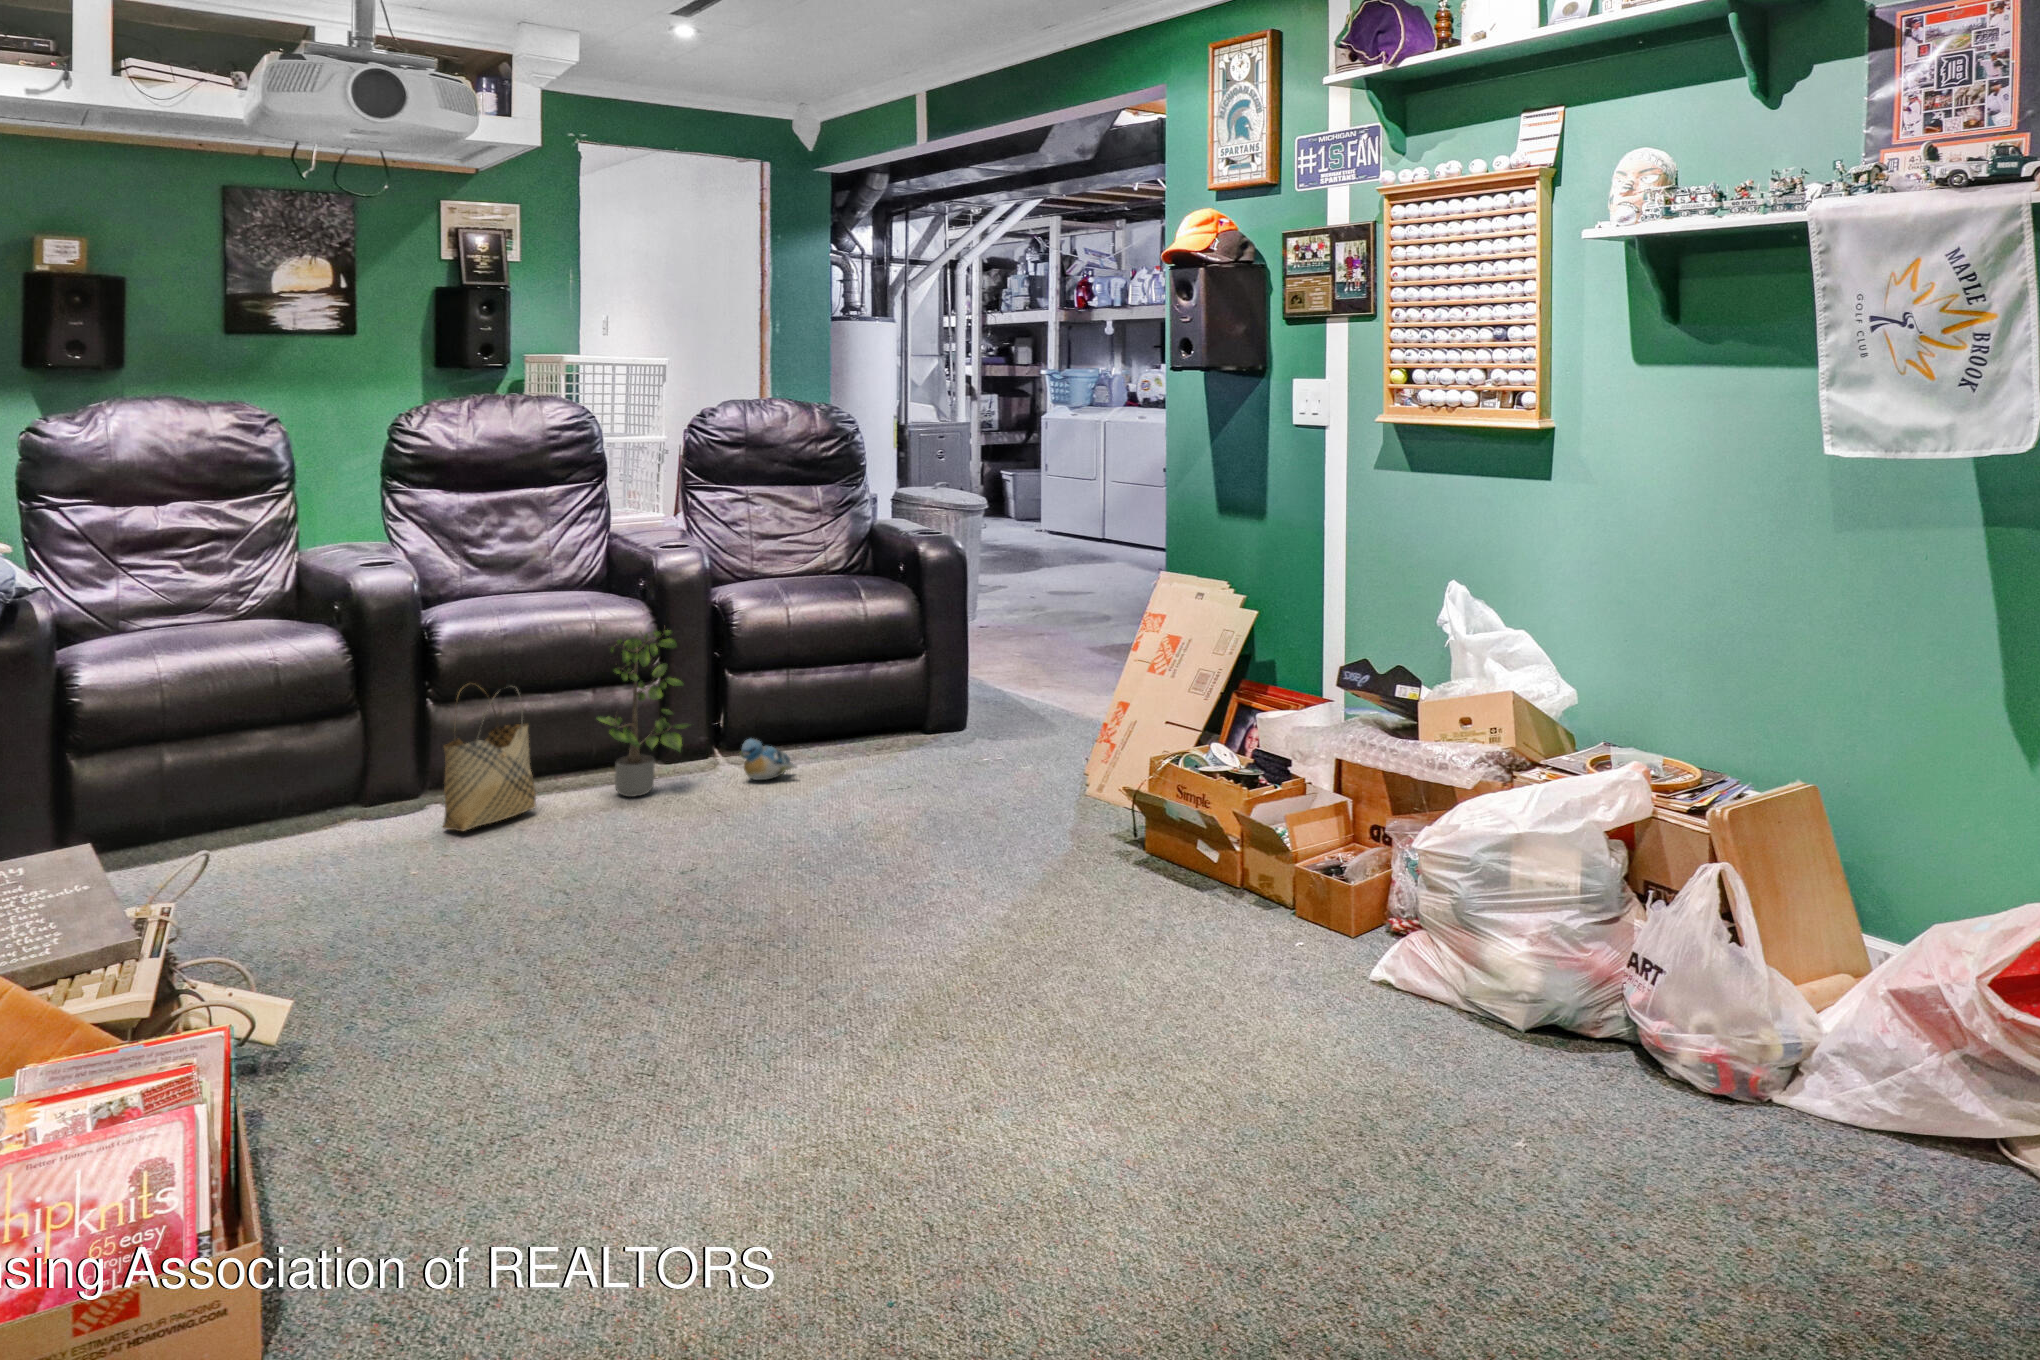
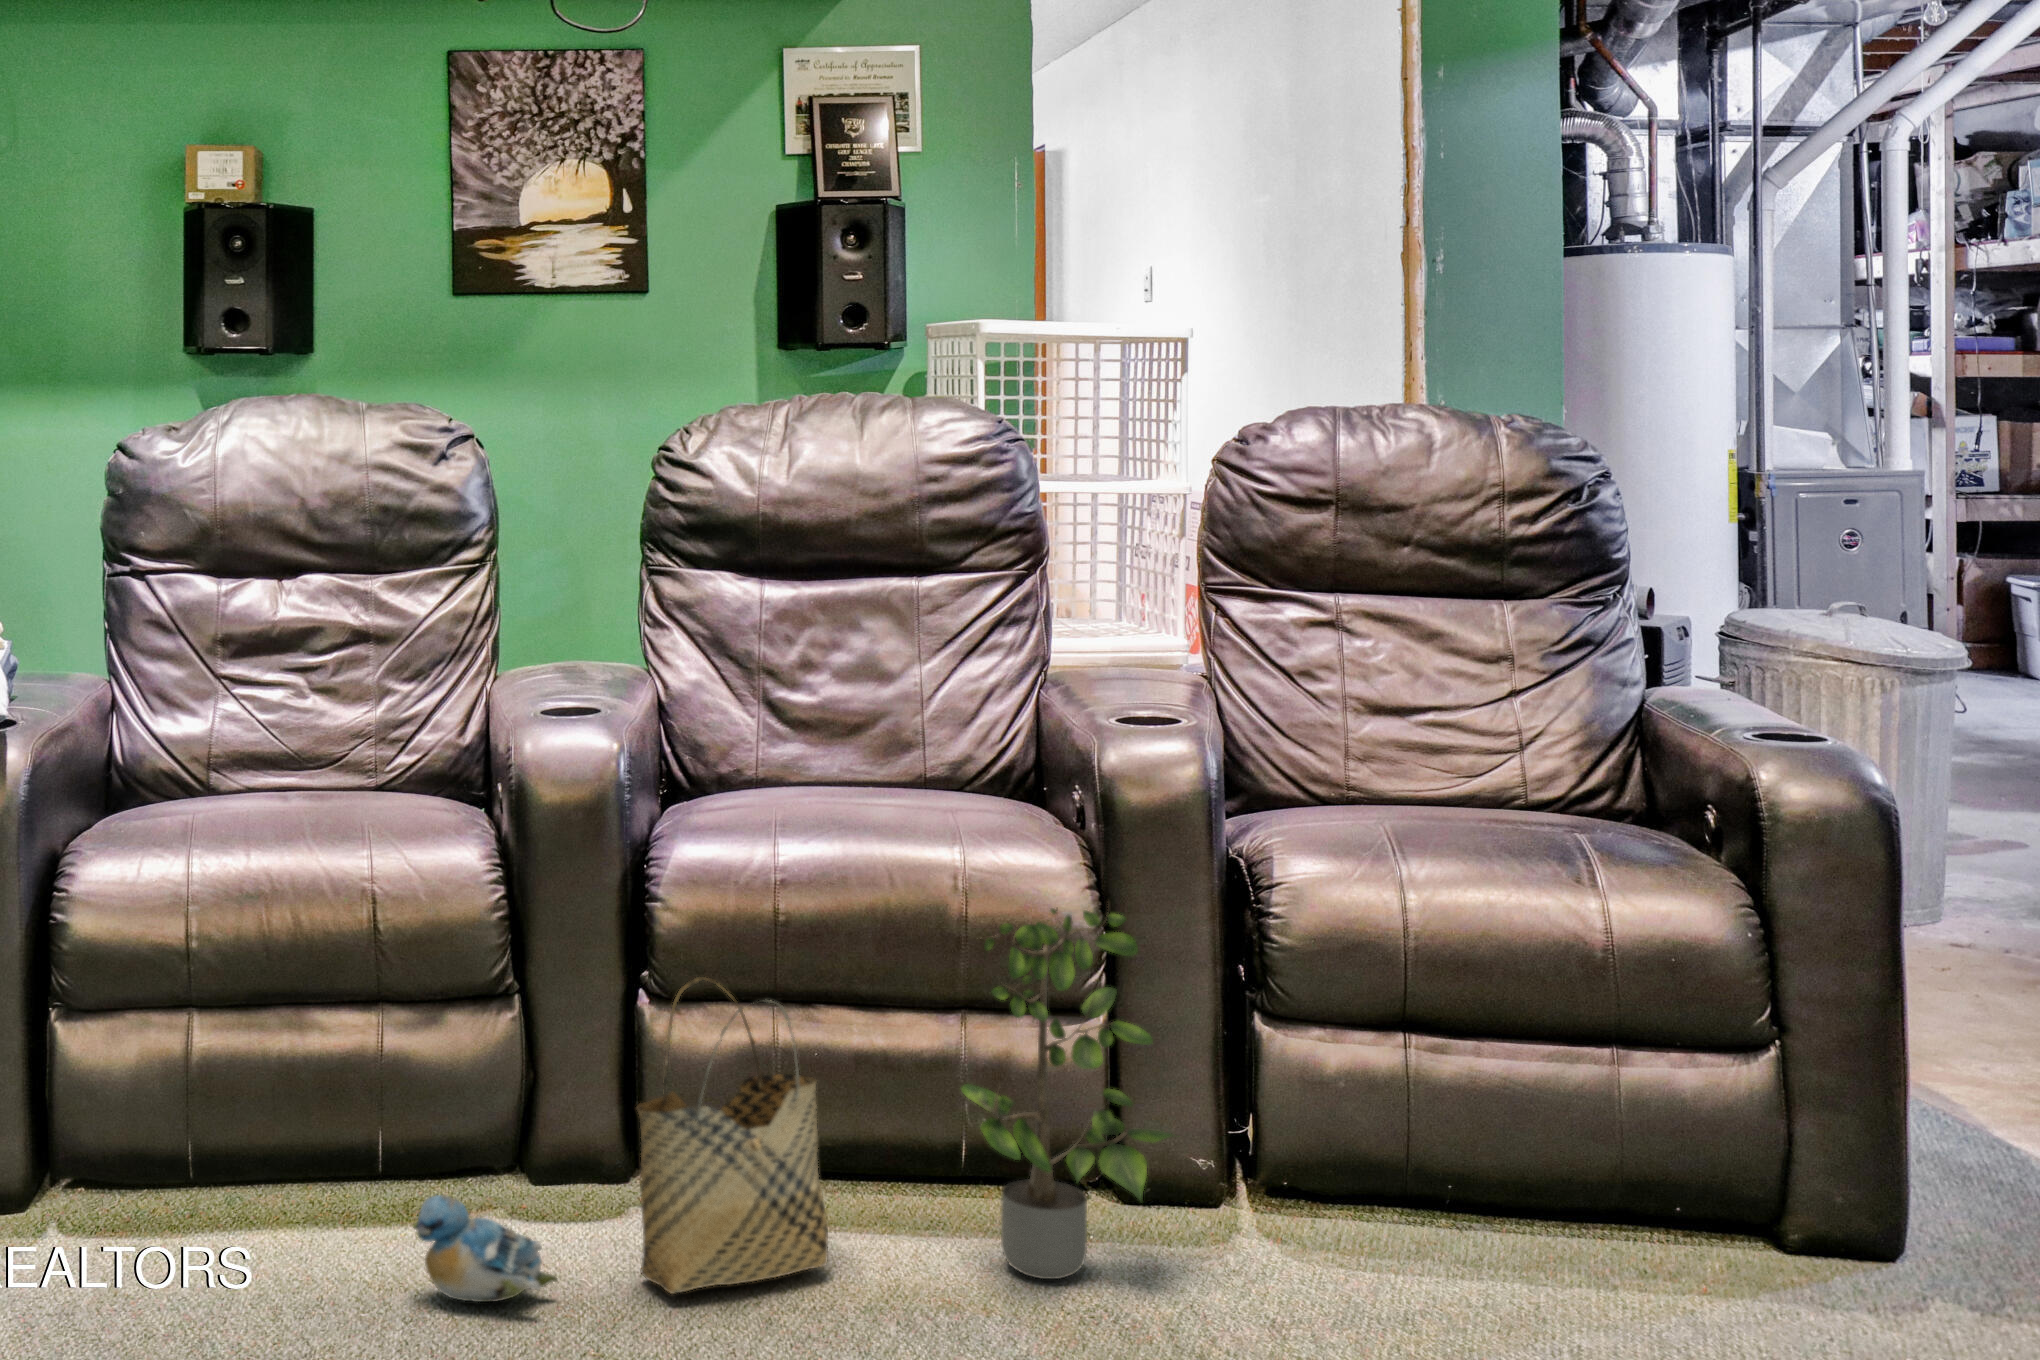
plush toy: present [740,739,796,780] -> present [413,1195,558,1302]

